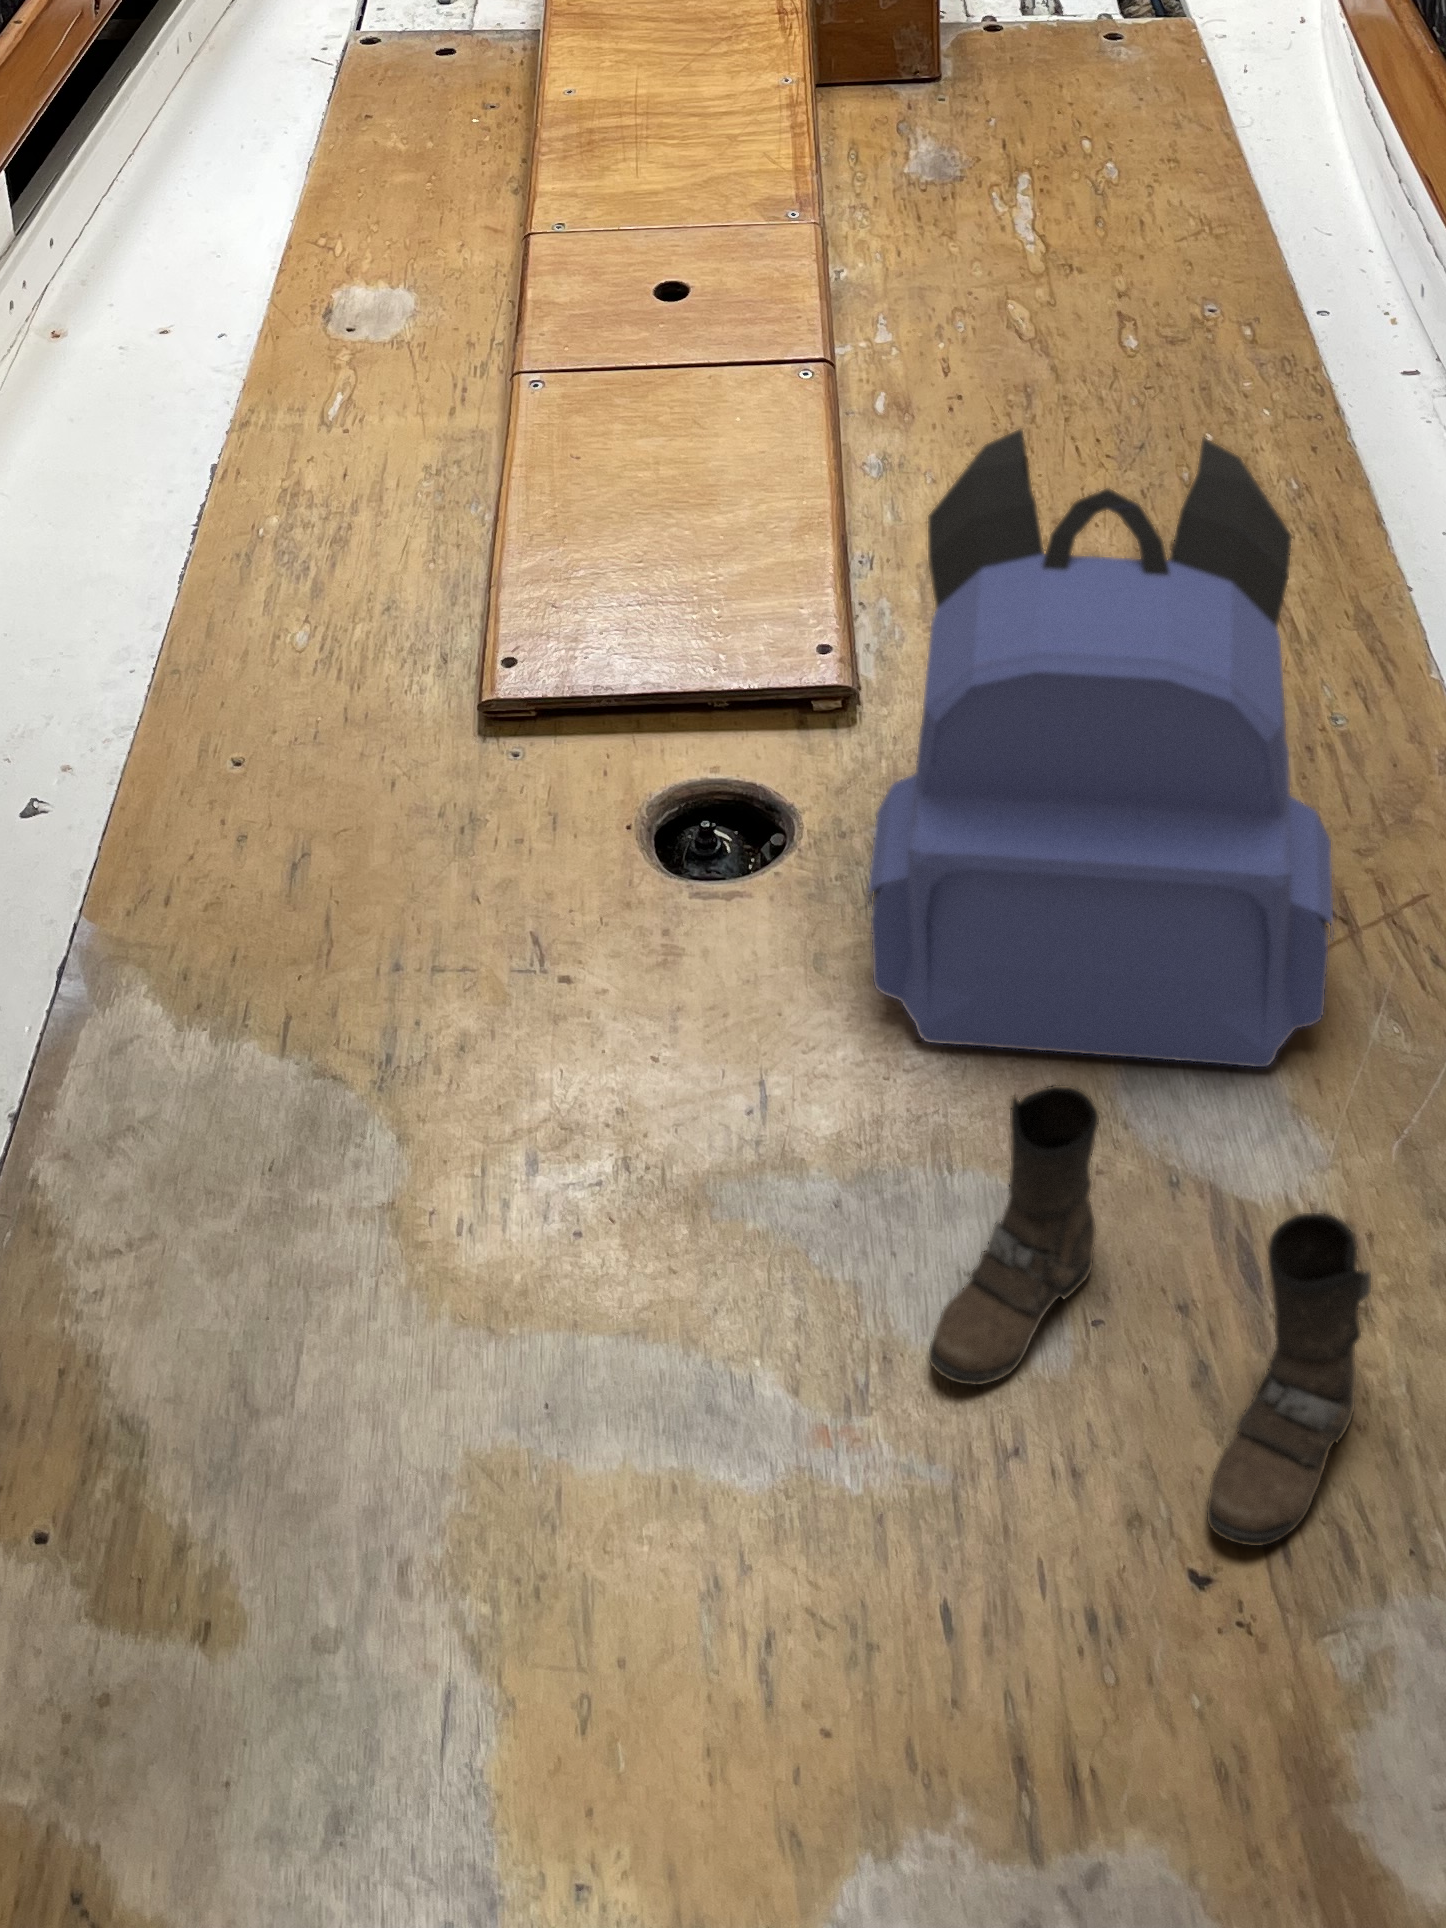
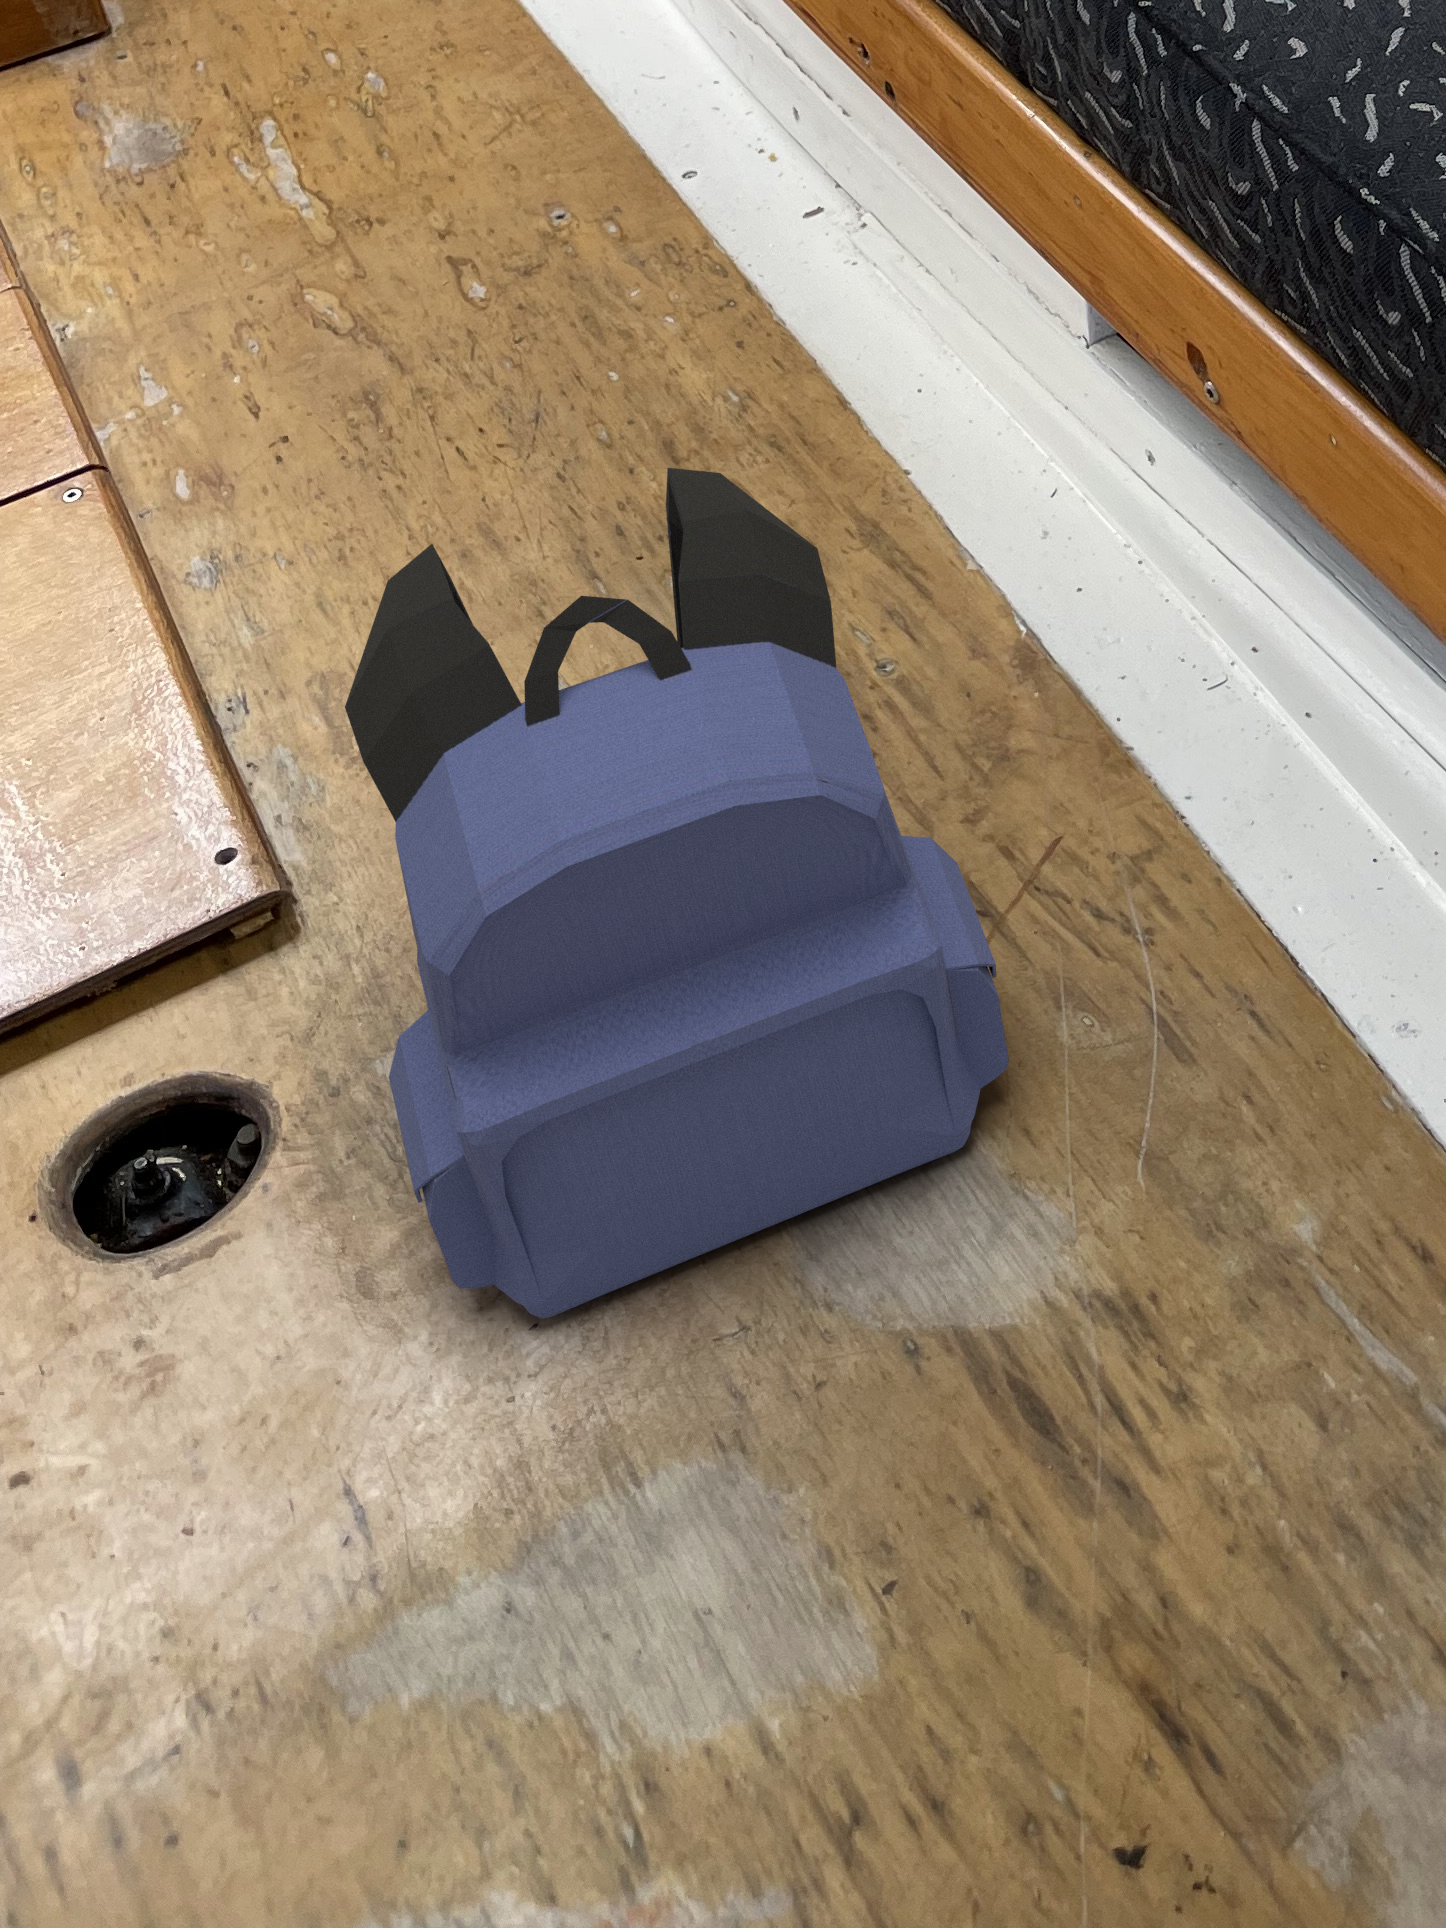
boots: present [929,1085,1371,1546] -> none [699,1342,1220,1798]

